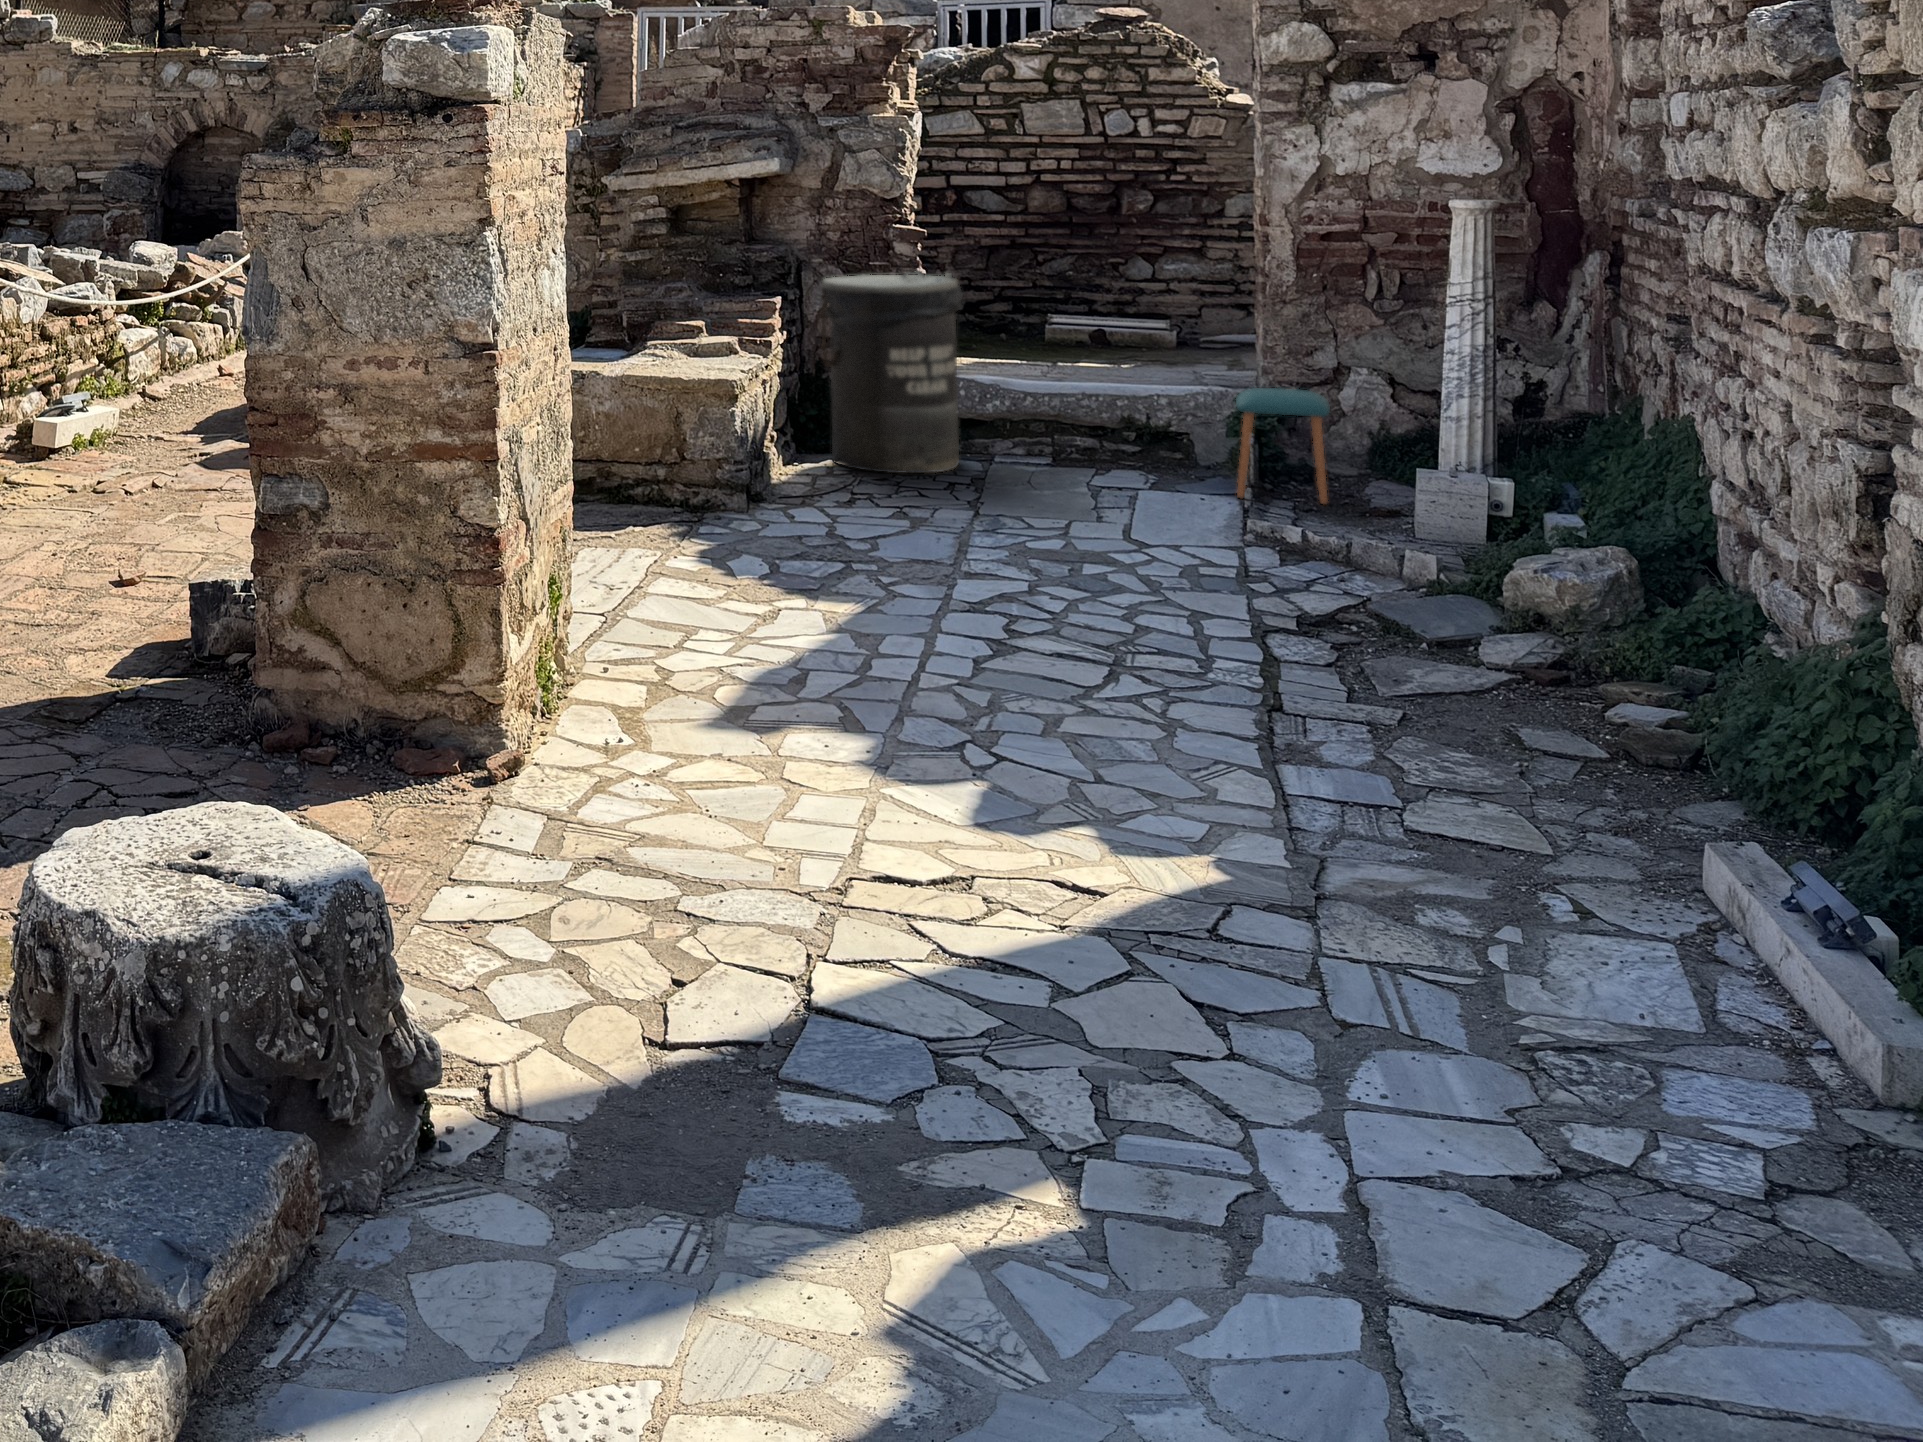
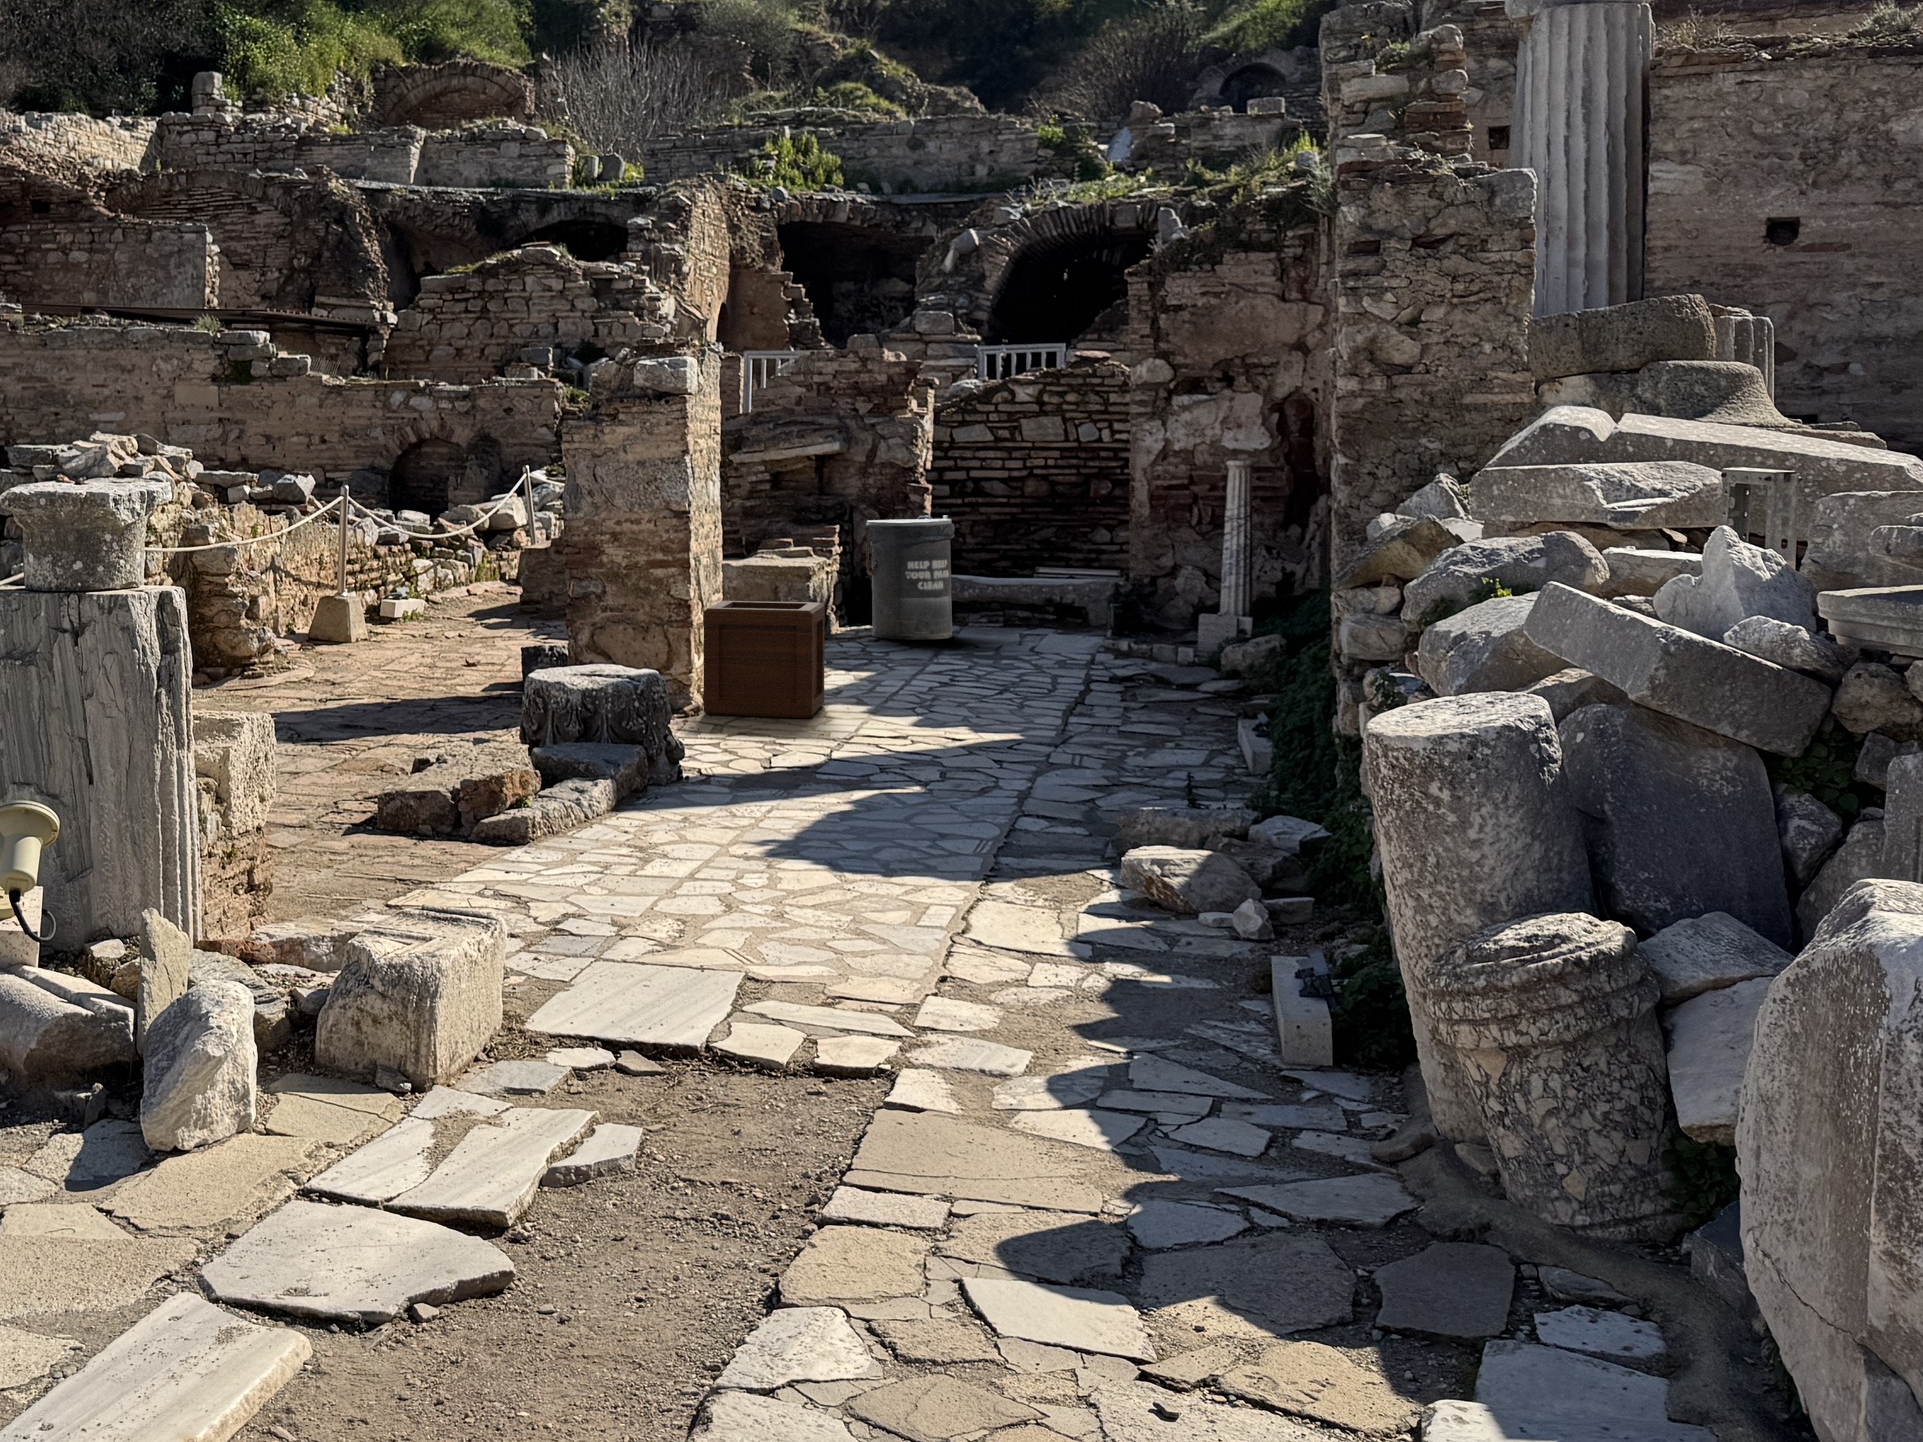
stool: present [1236,388,1330,504] -> none [1116,583,1173,649]
wooden crate: none [531,509,776,787] -> present [703,601,825,718]

